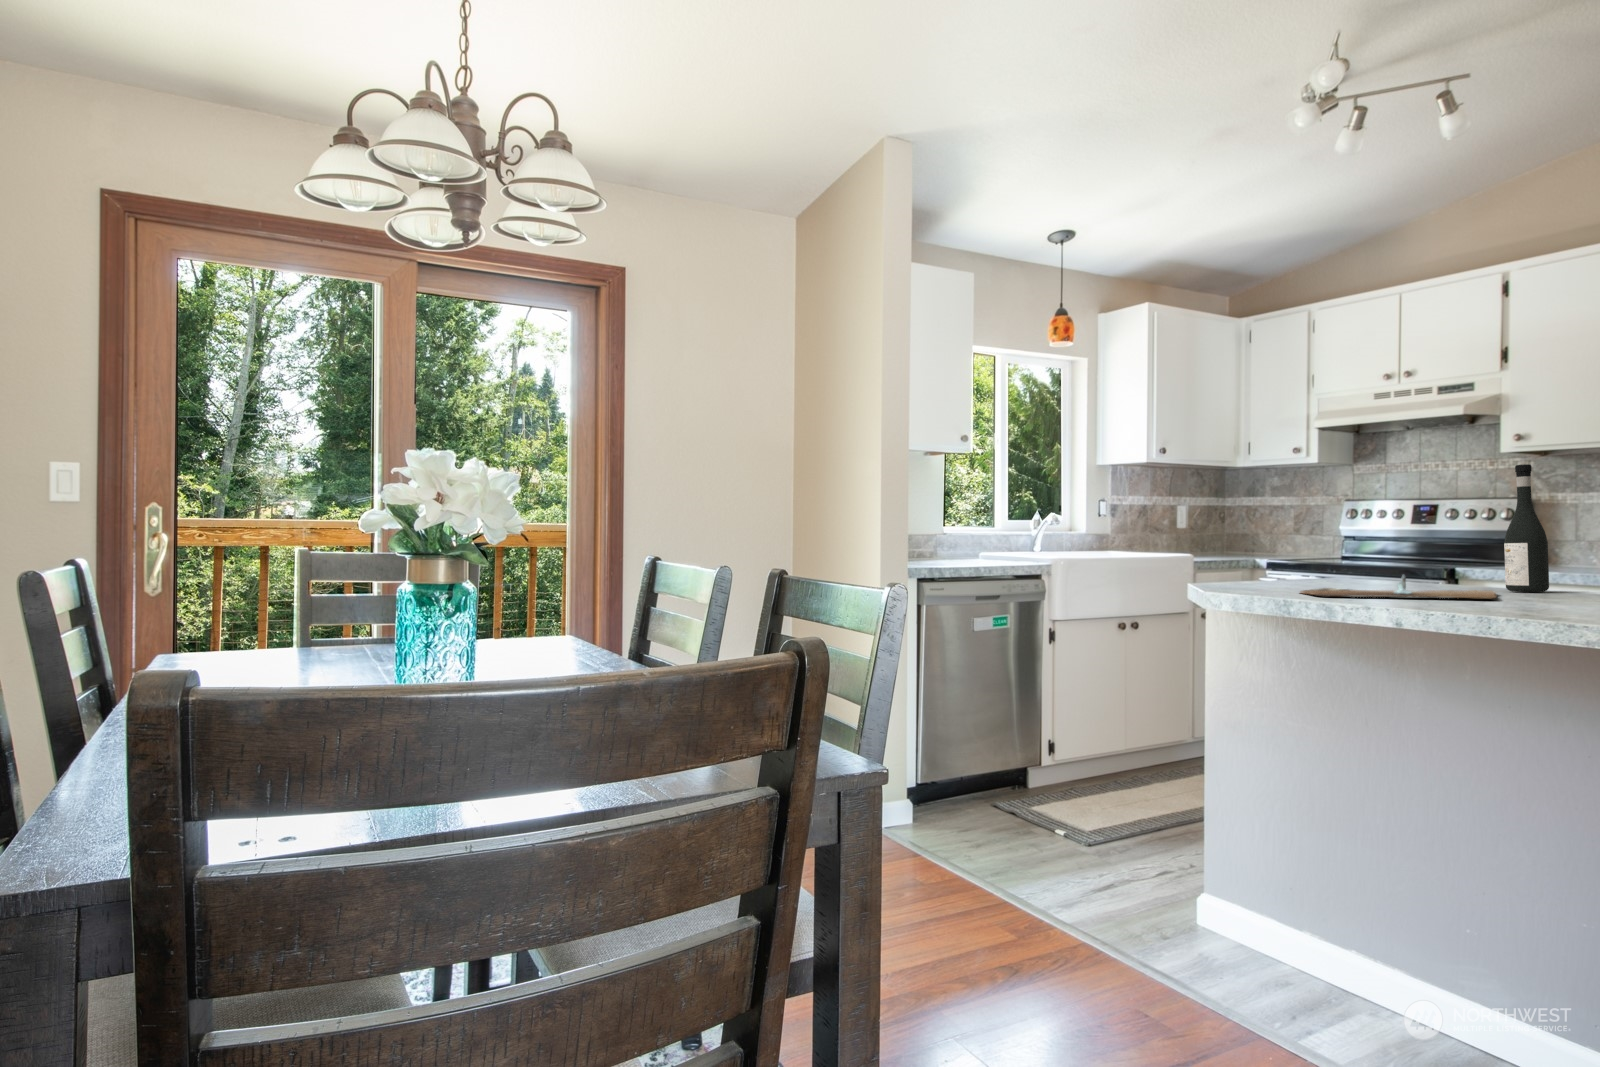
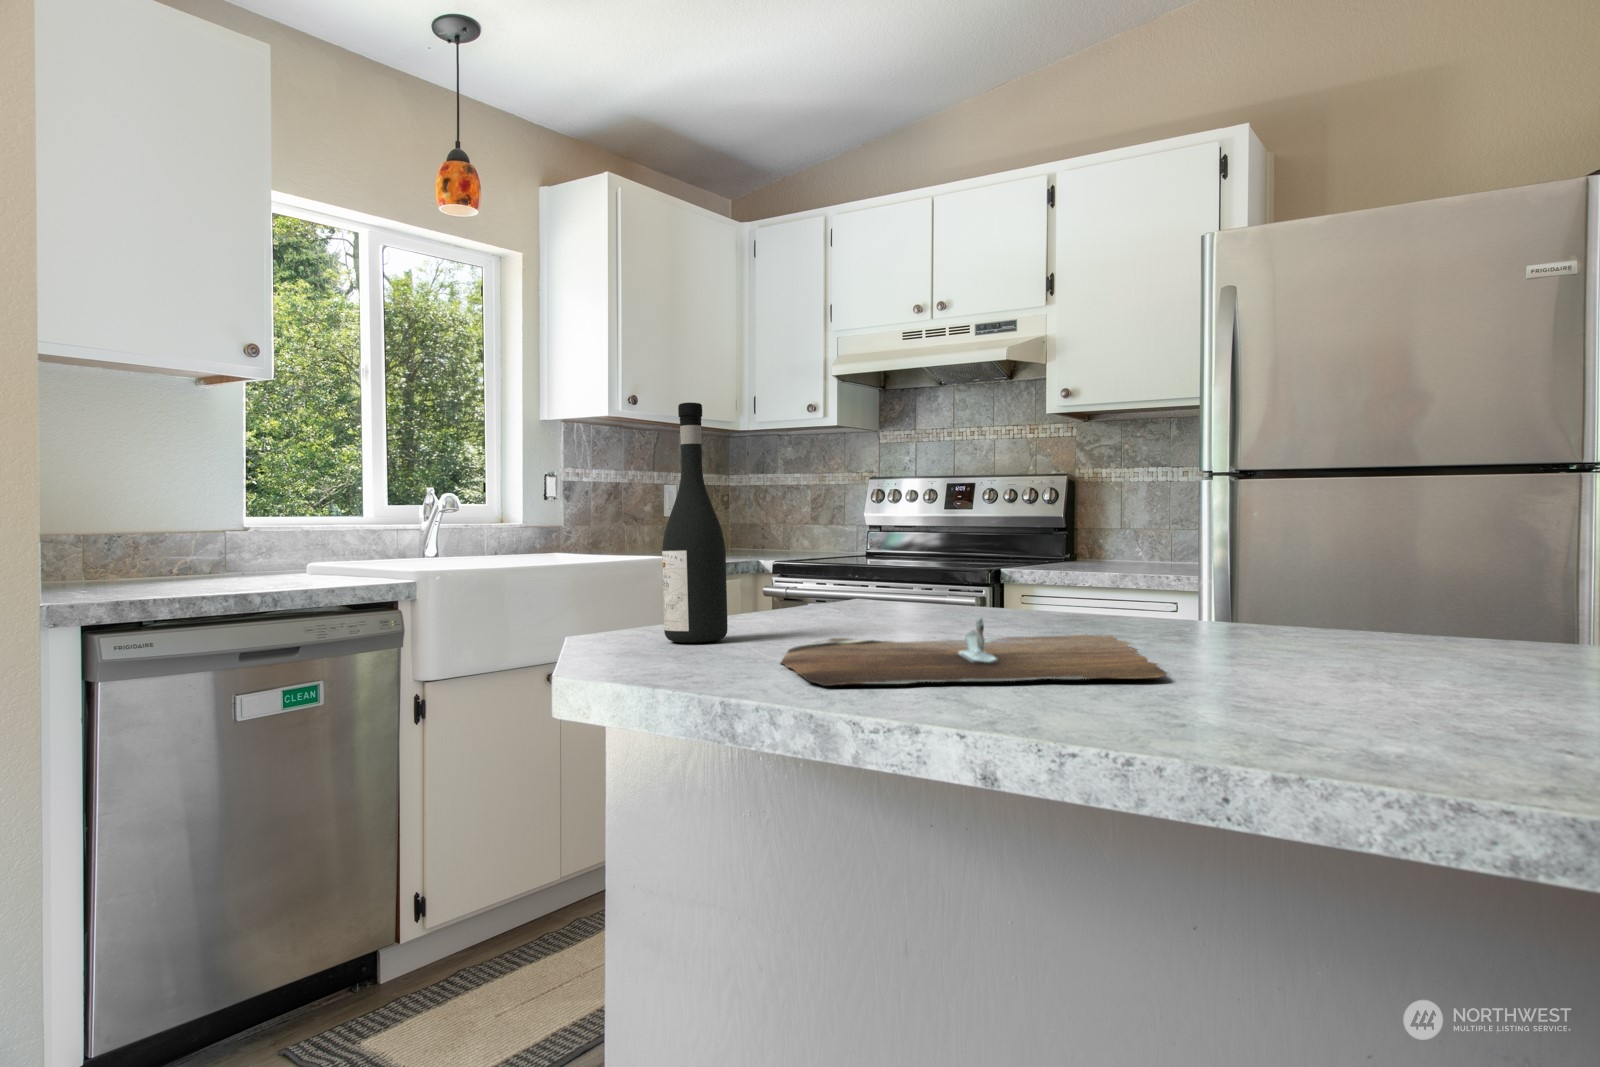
wine bottle: present [1504,464,1549,592] -> present [662,402,728,643]

